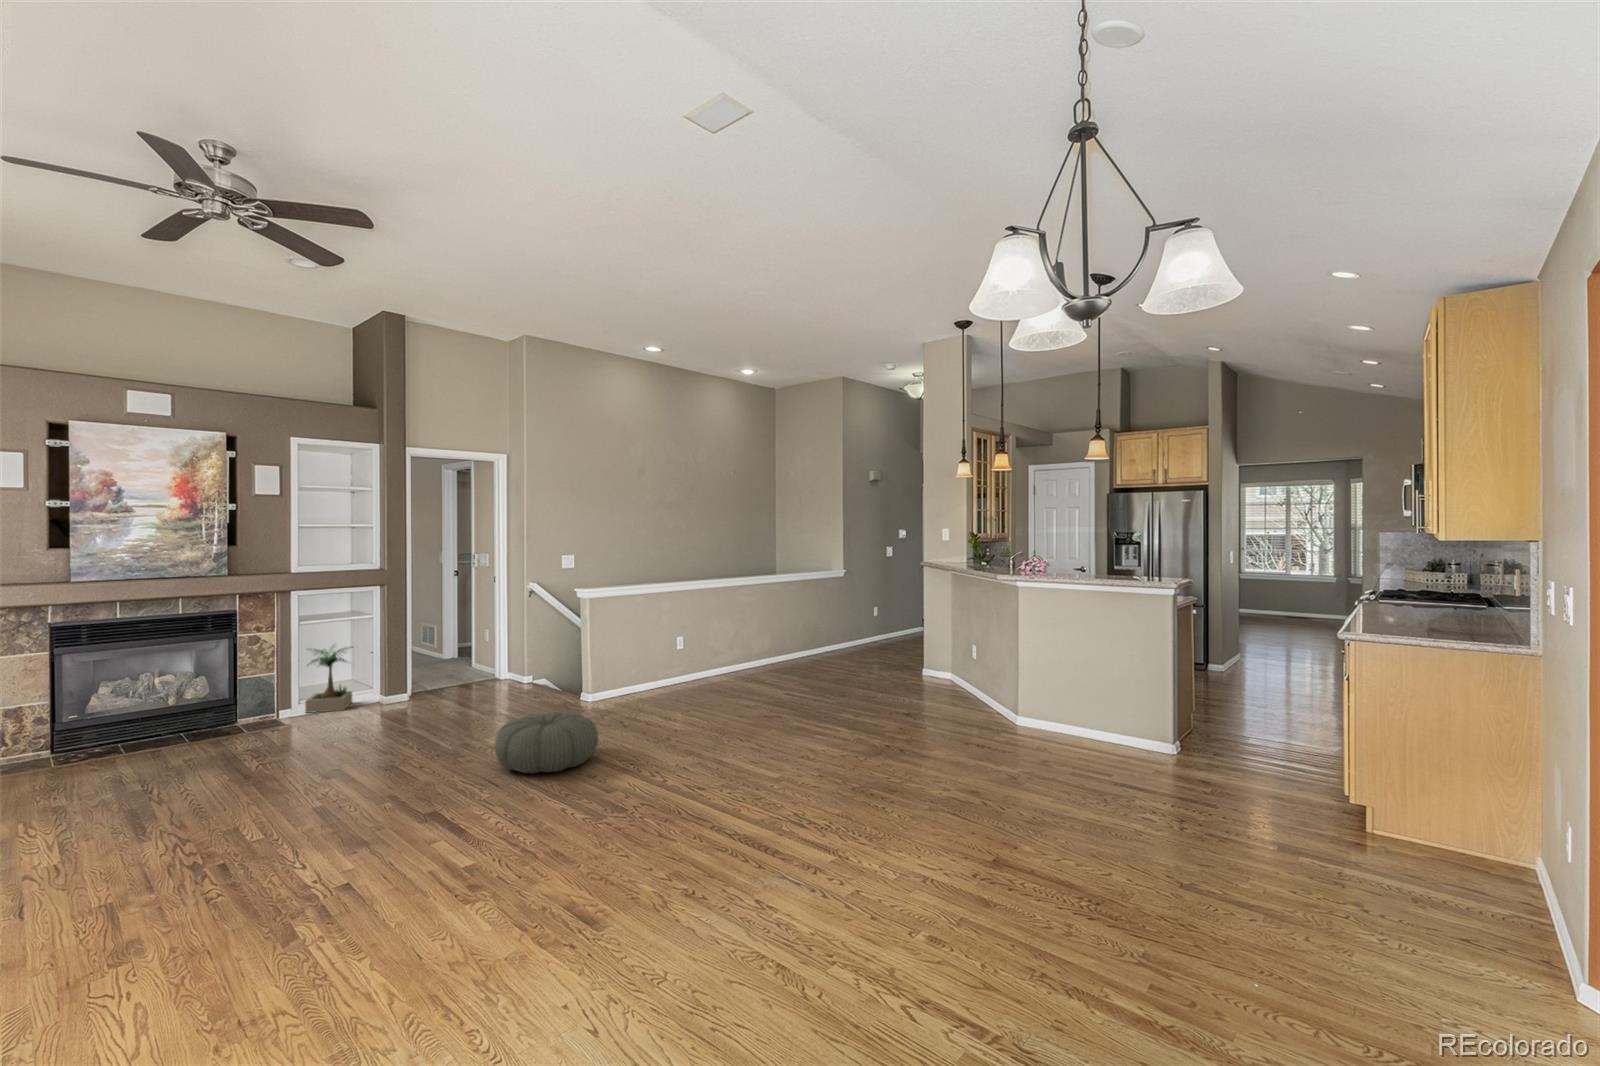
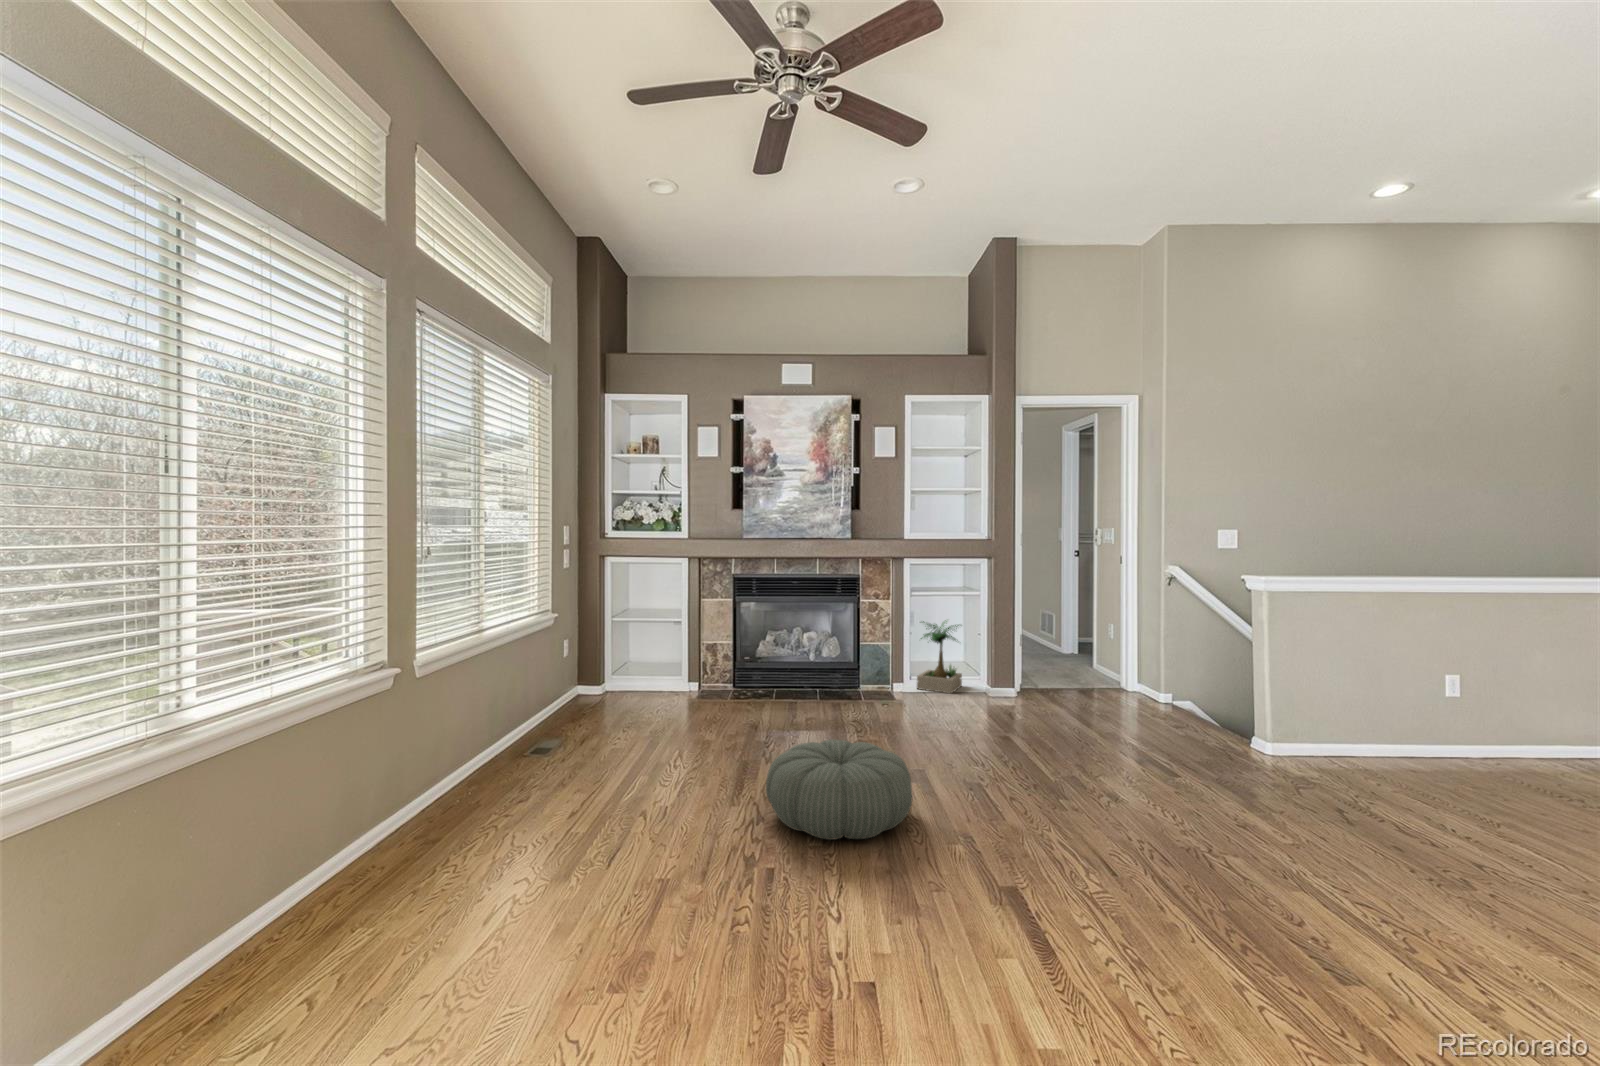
pouf: present [495,712,598,773] -> present [766,739,912,840]

